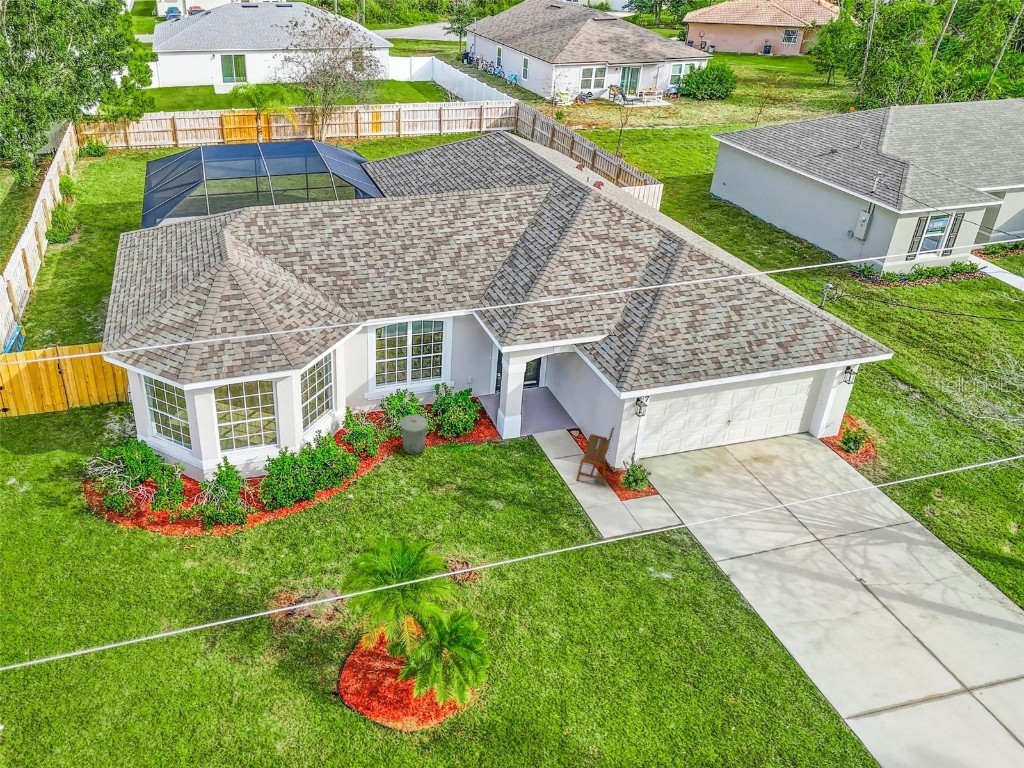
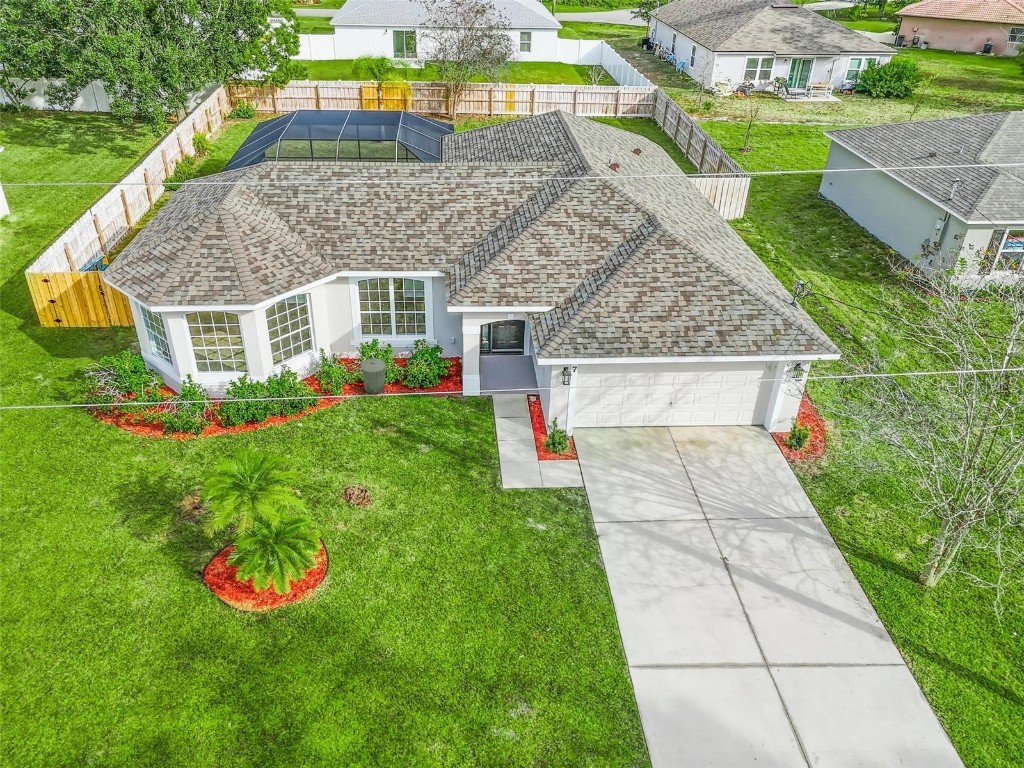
bench: present [576,427,614,485] -> none [502,389,548,444]

